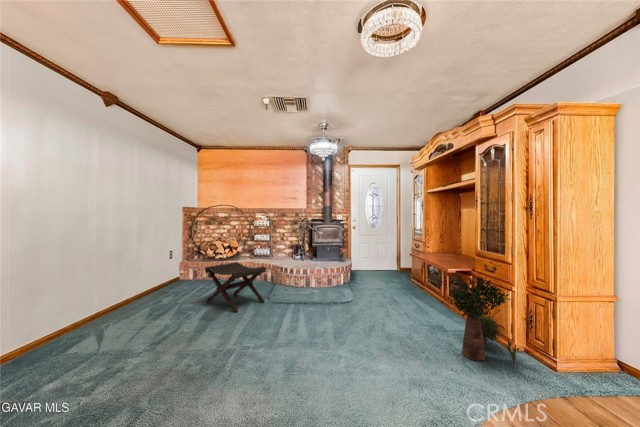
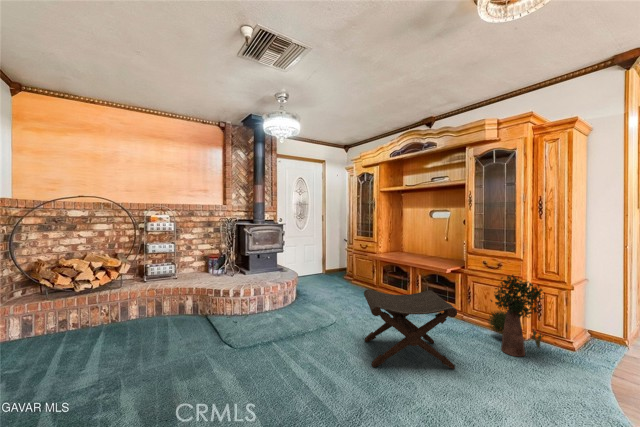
footstool: present [205,262,266,312] -> present [364,289,457,369]

